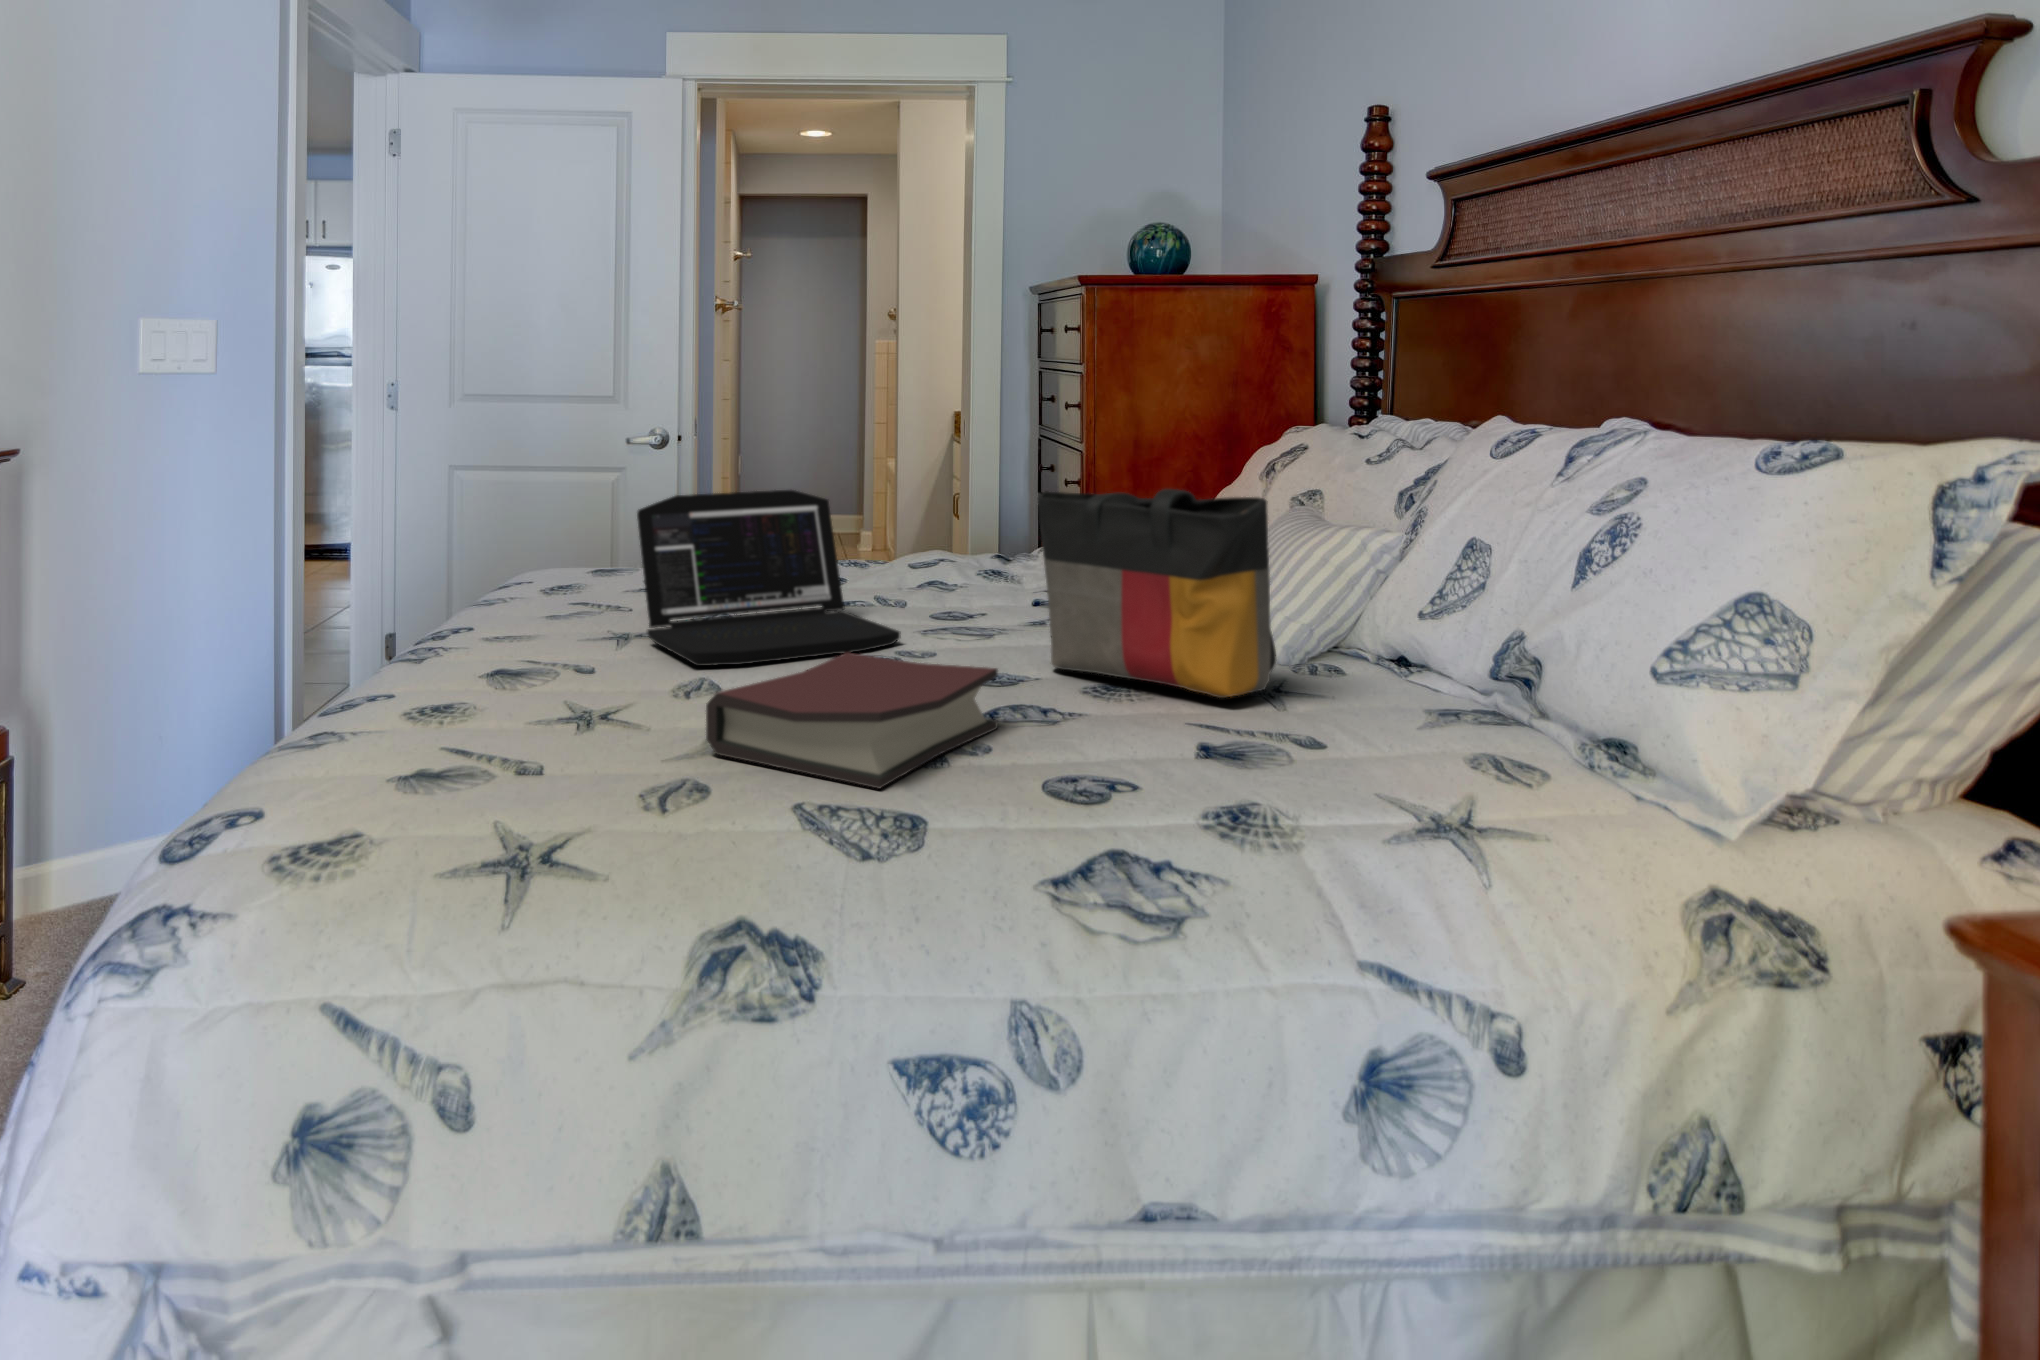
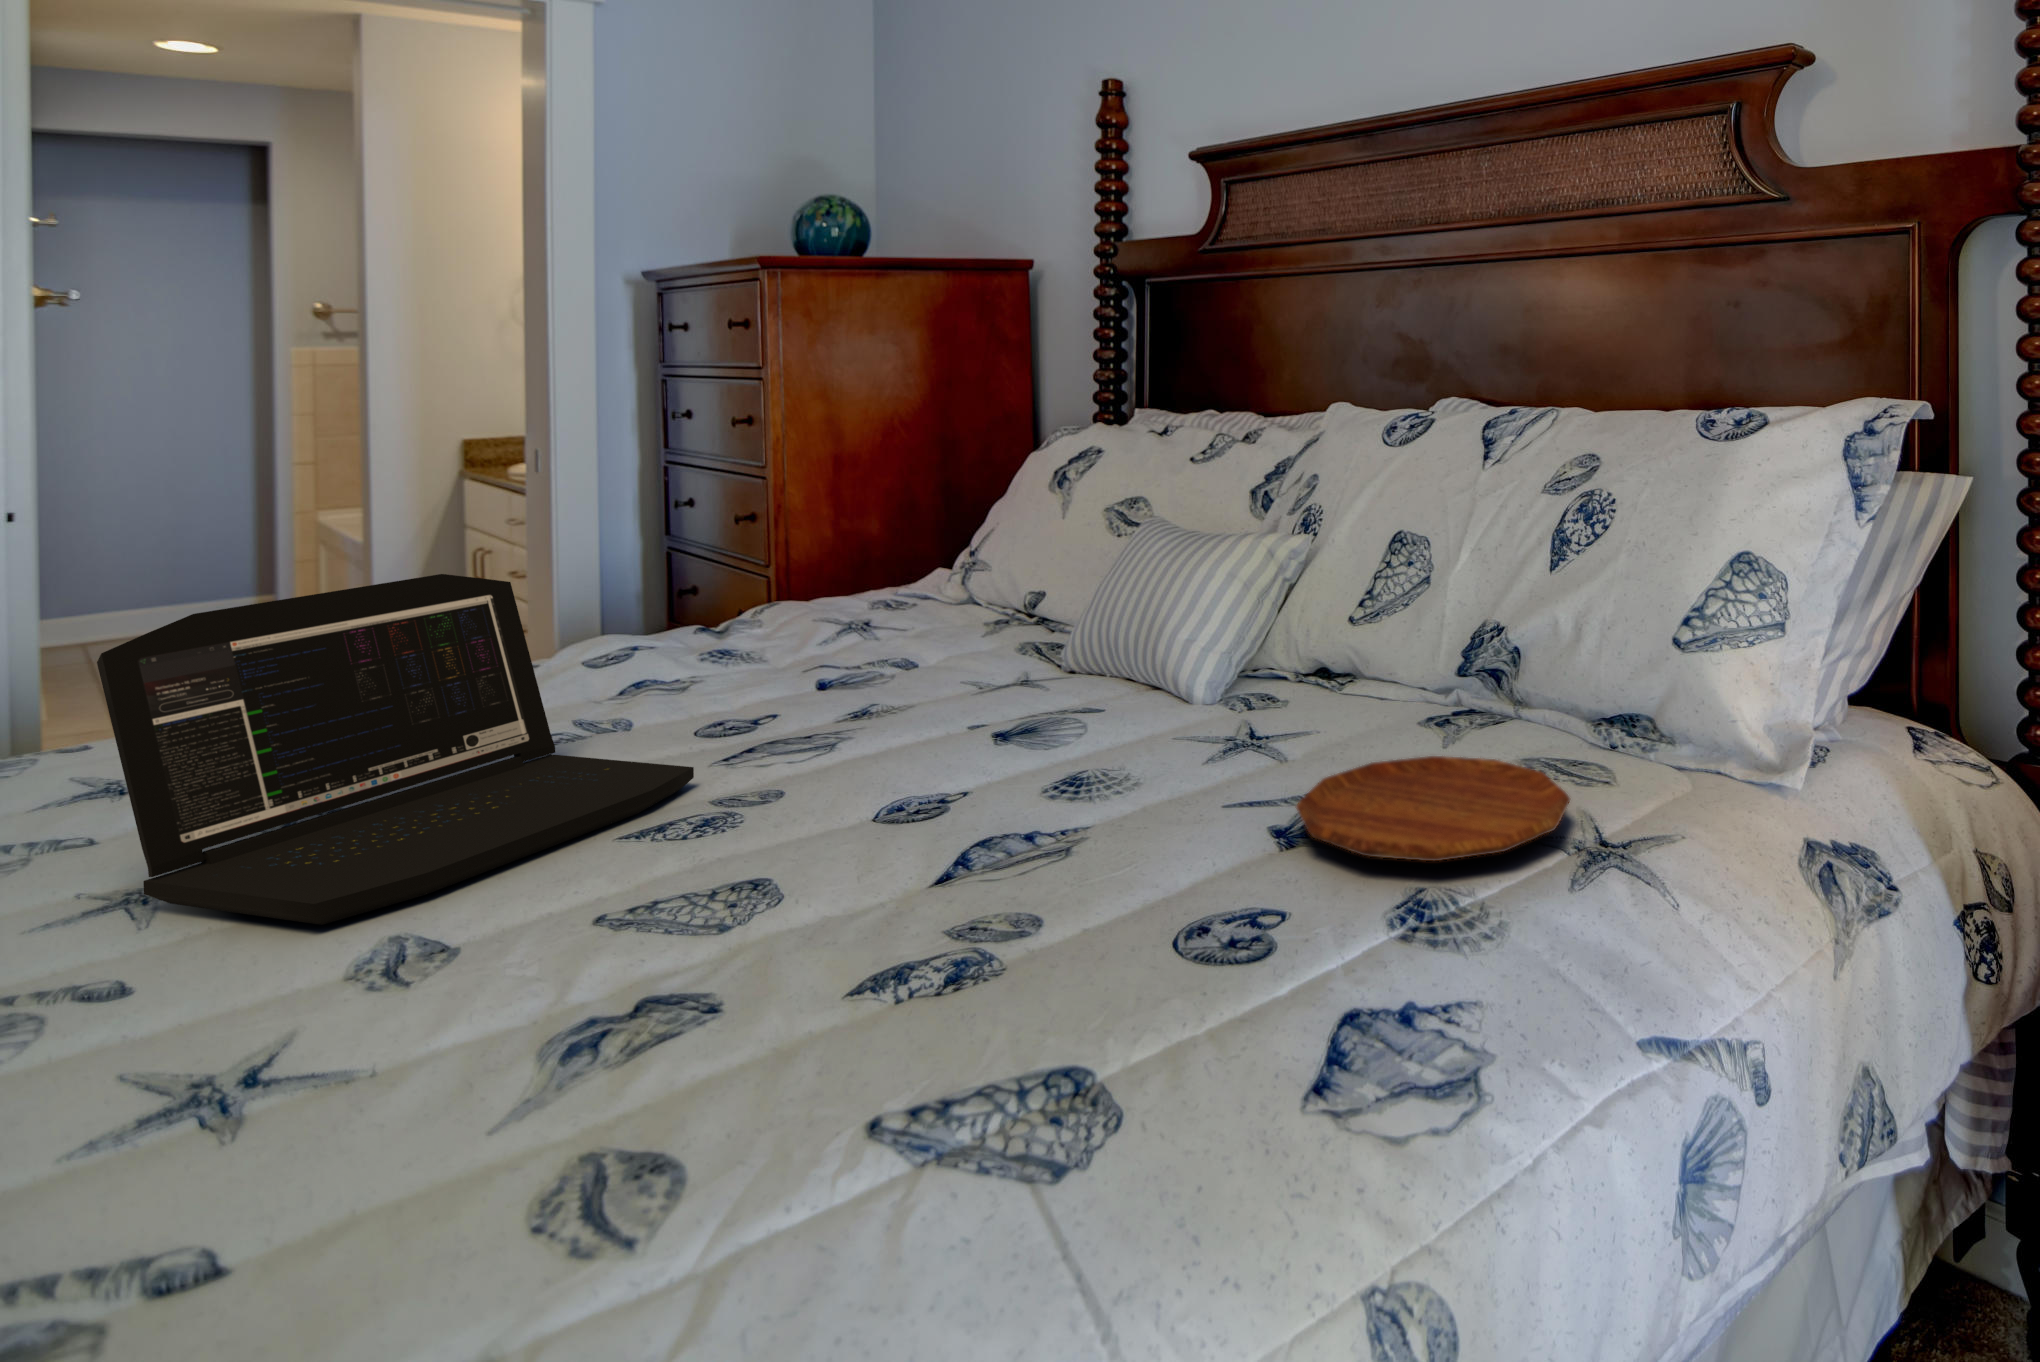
tote bag: present [1038,489,1276,698] -> none [937,511,1263,769]
hardback book: present [706,653,998,788] -> none [526,794,996,1099]
tray: none [1200,720,1454,799] -> present [1296,756,1570,861]

